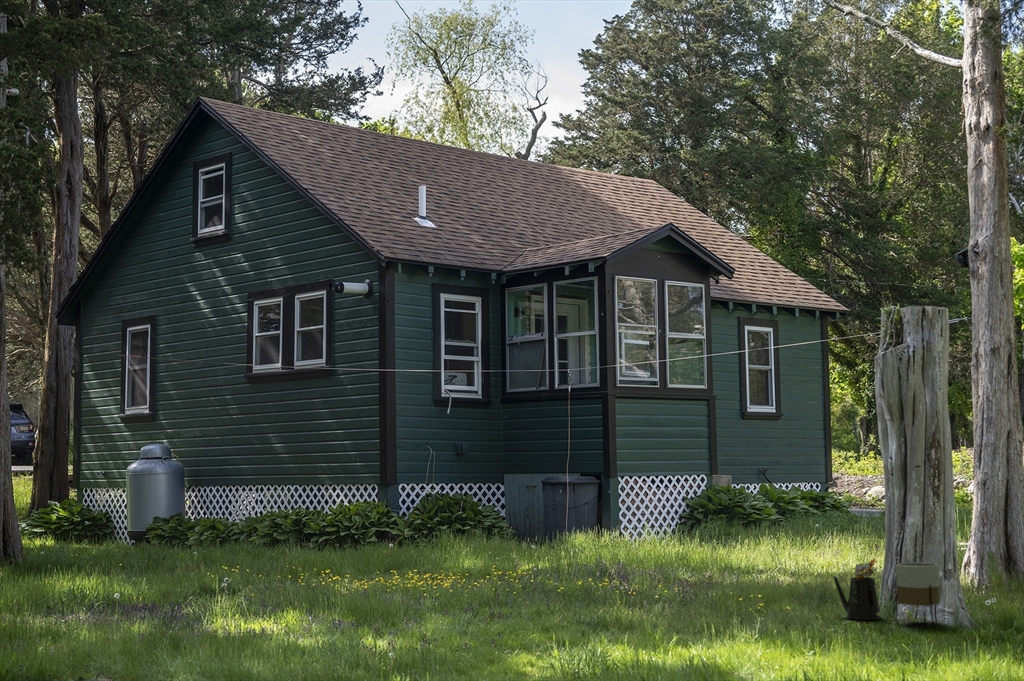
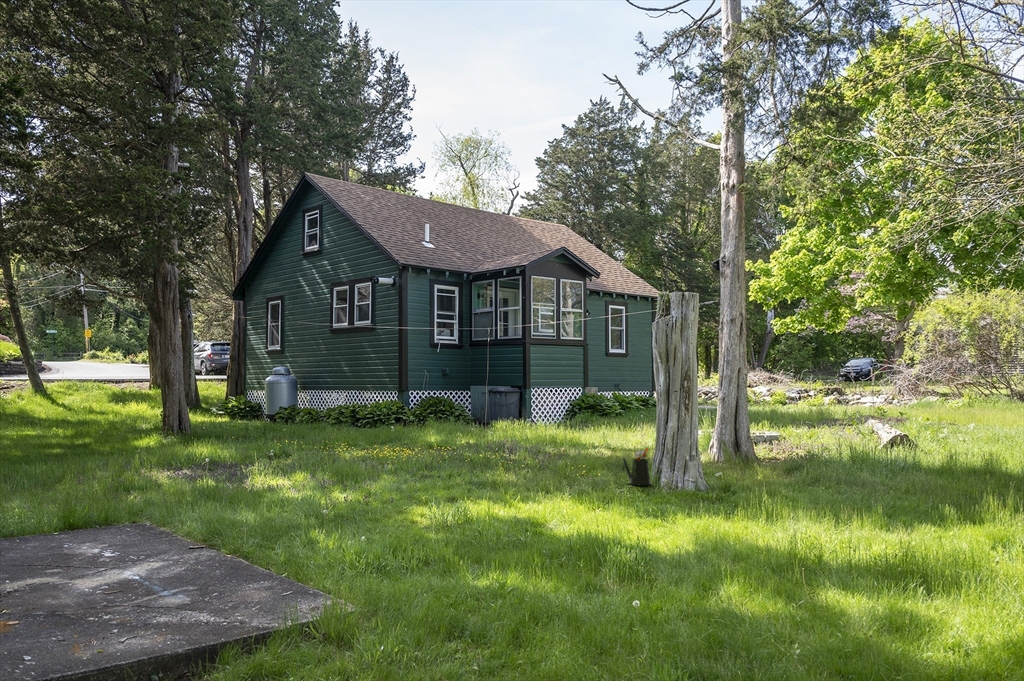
planter: present [895,562,940,626] -> none [659,451,686,492]

